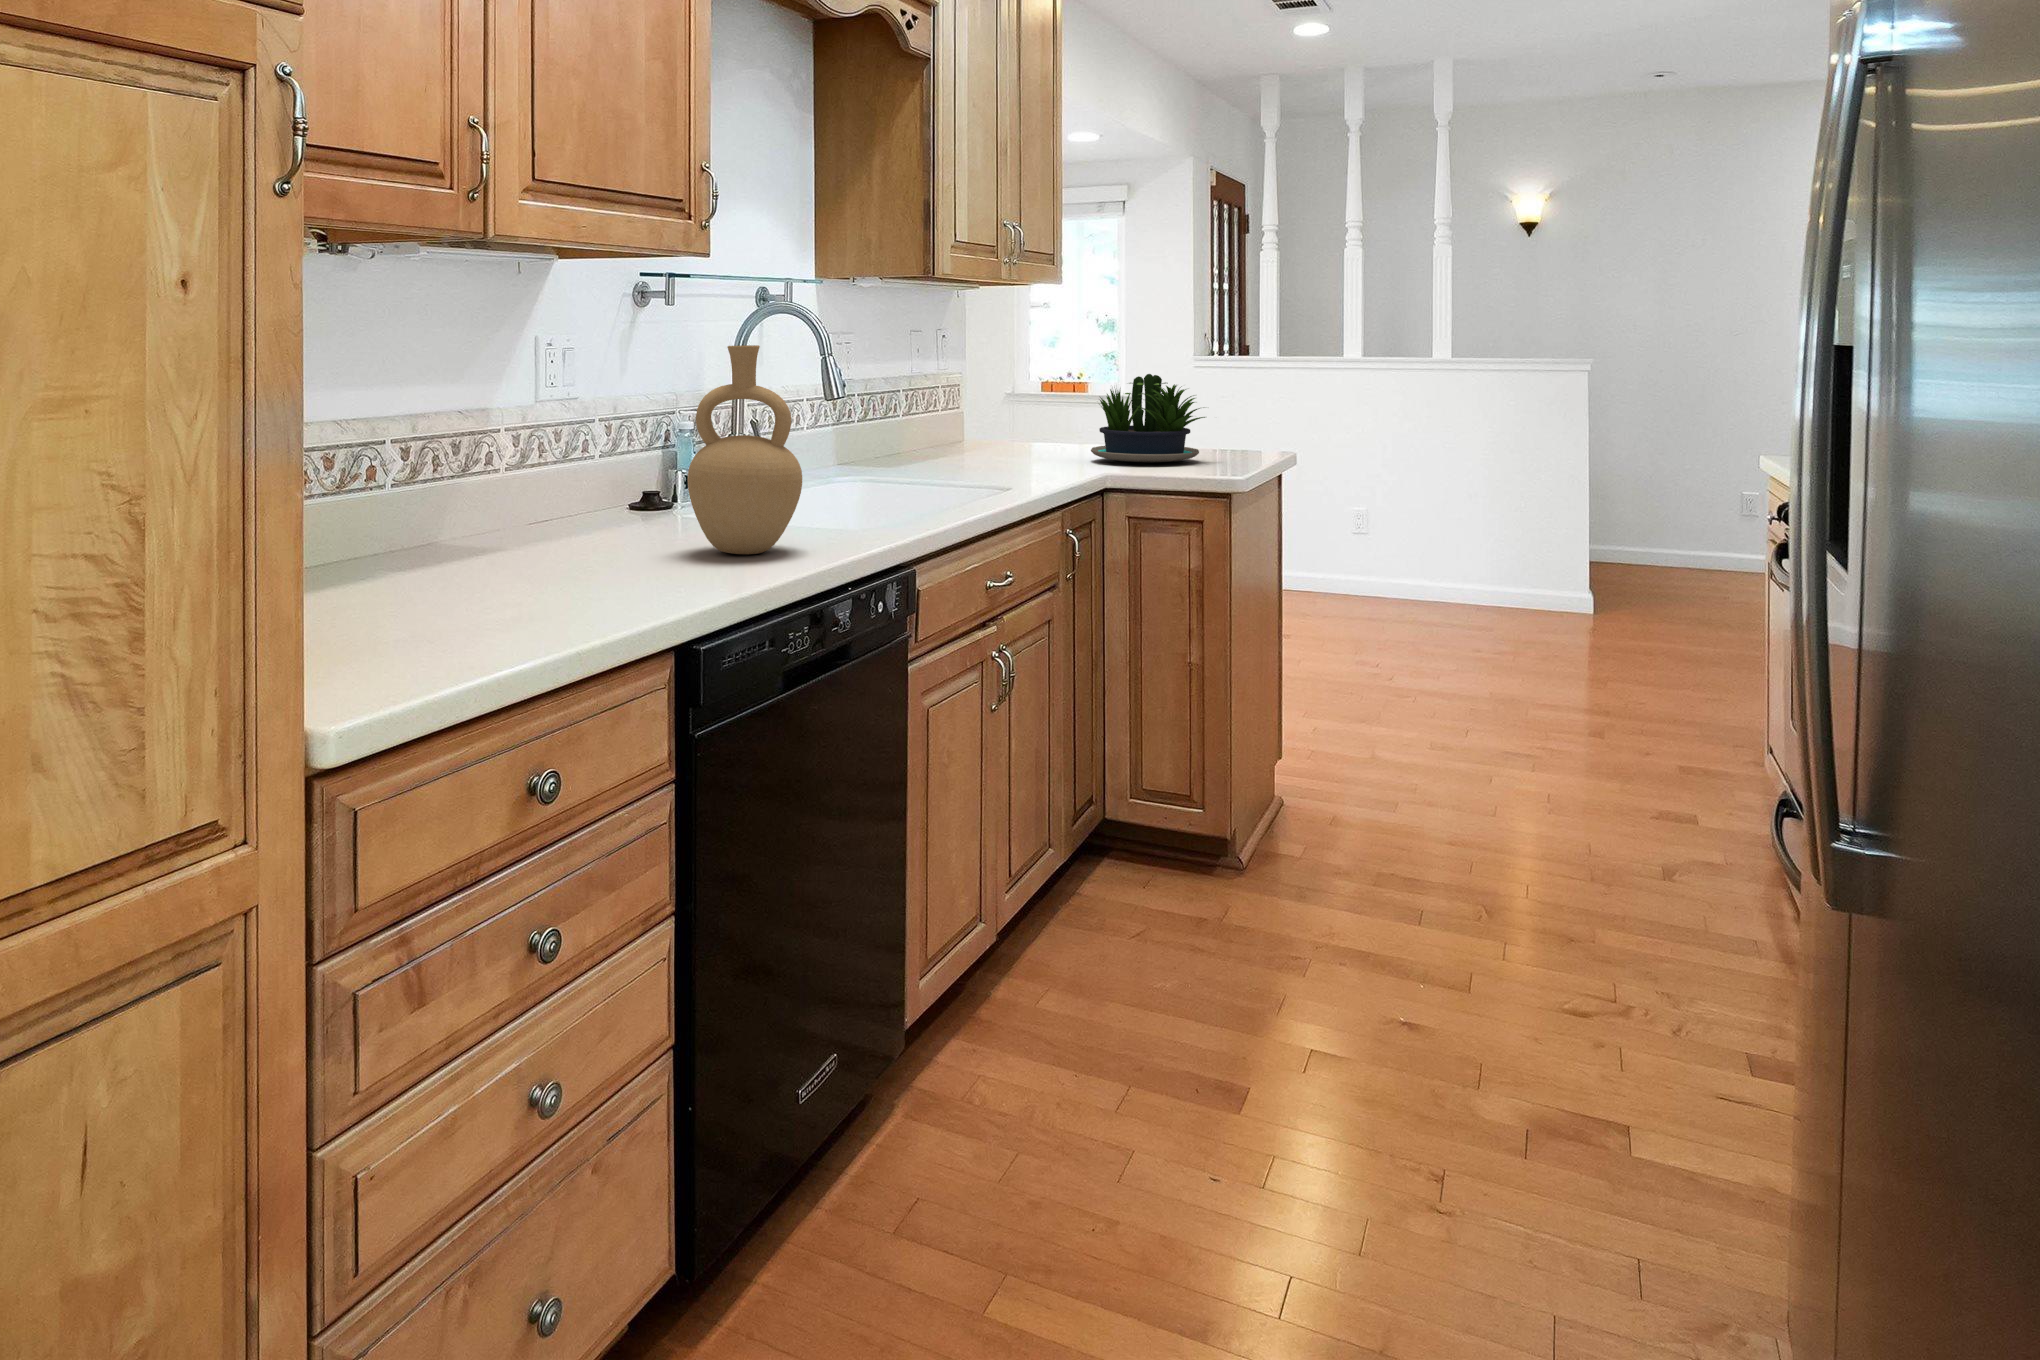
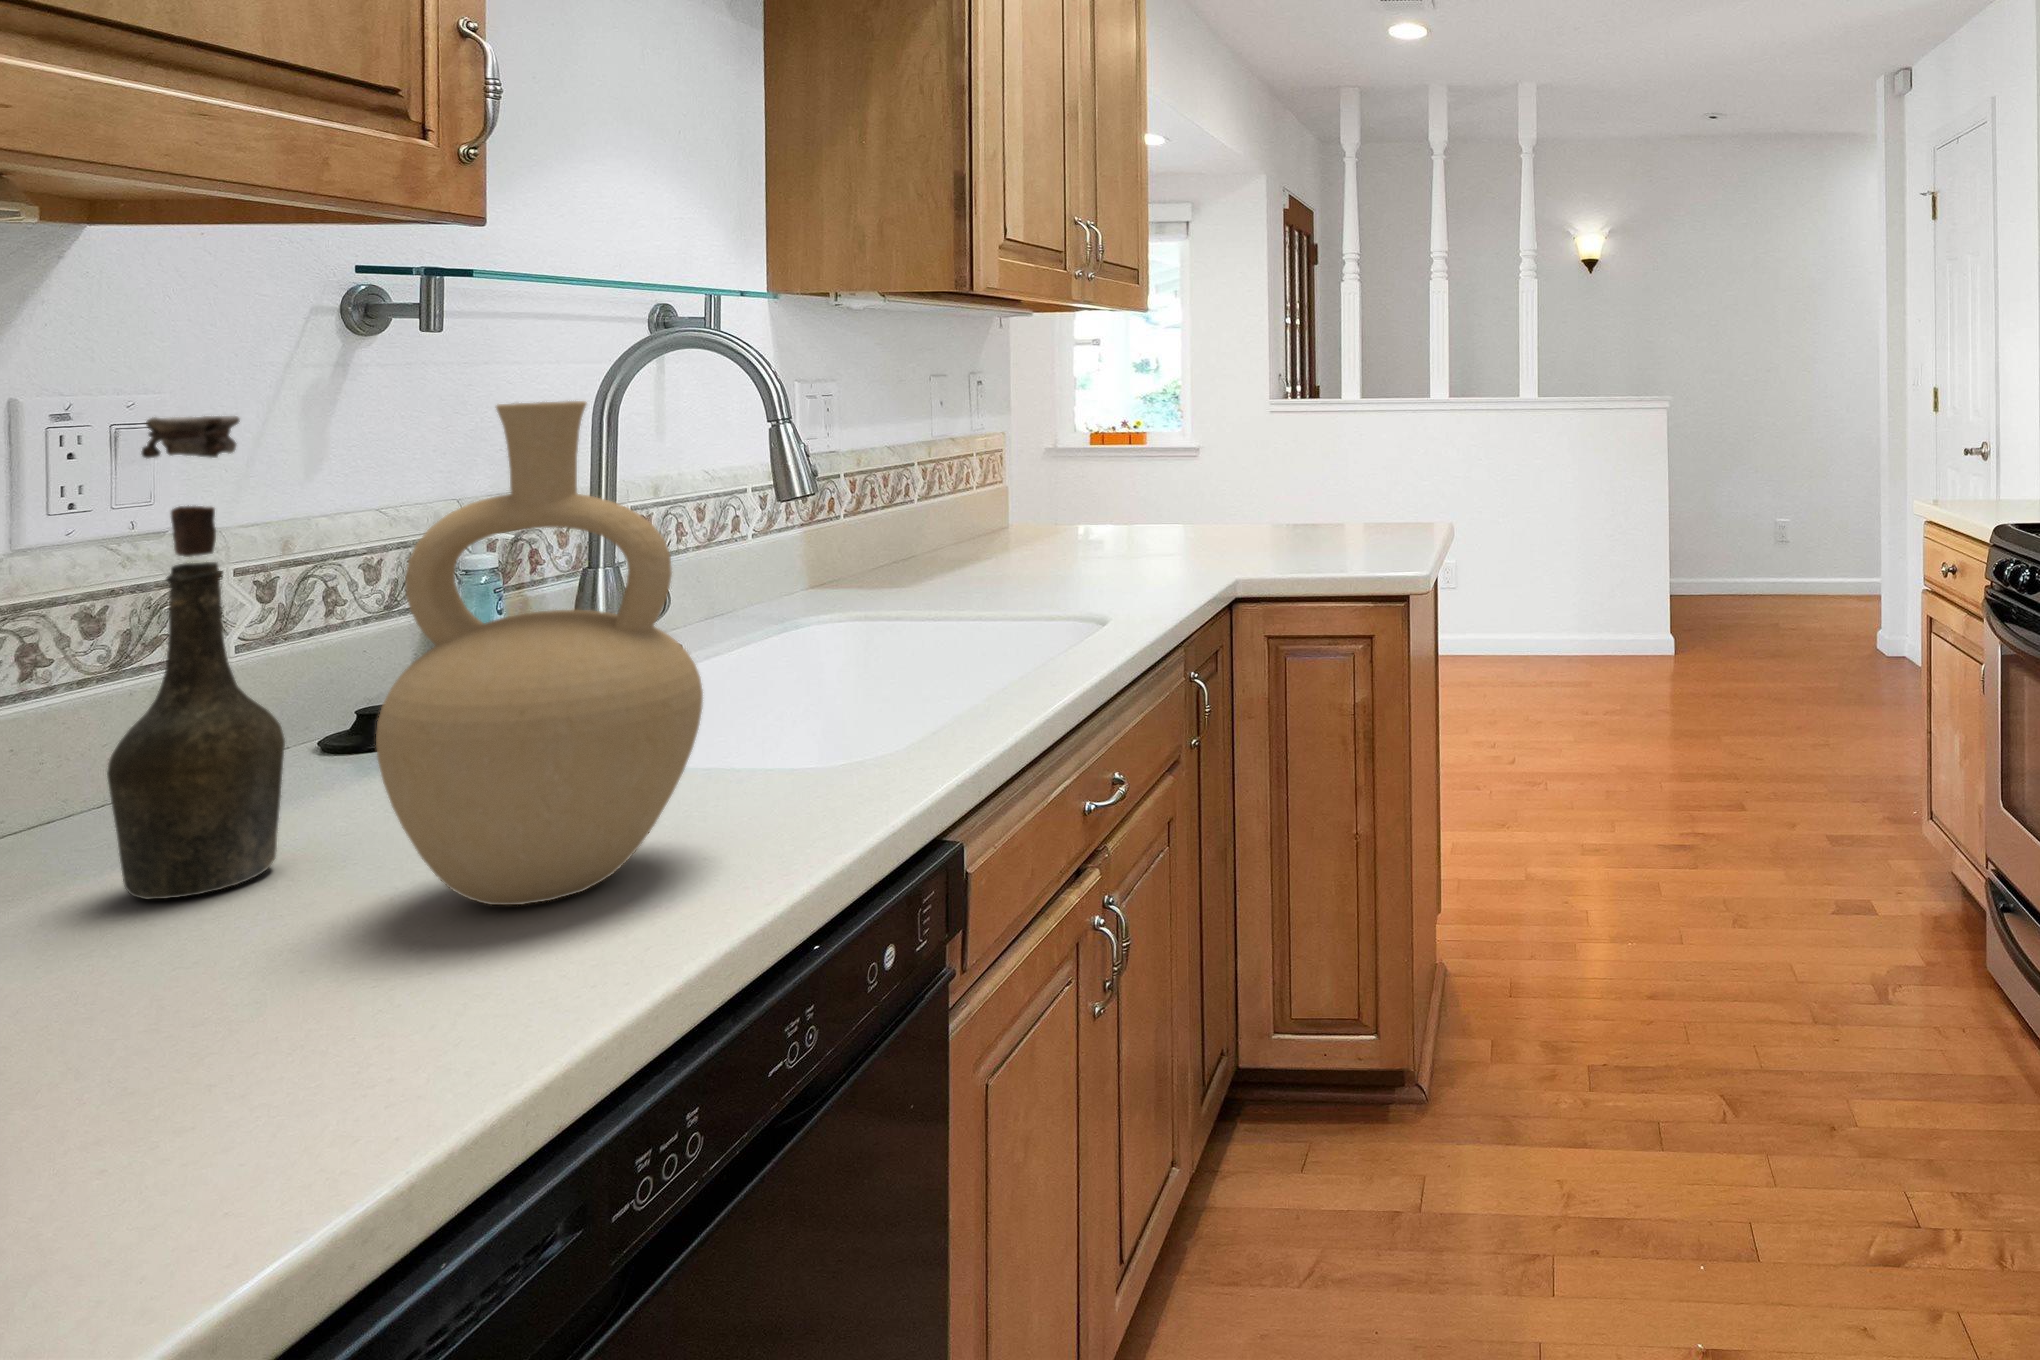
bottle: none [589,347,643,542] -> present [107,416,285,899]
potted plant: present [1091,374,1205,462] -> none [1208,424,1379,547]

